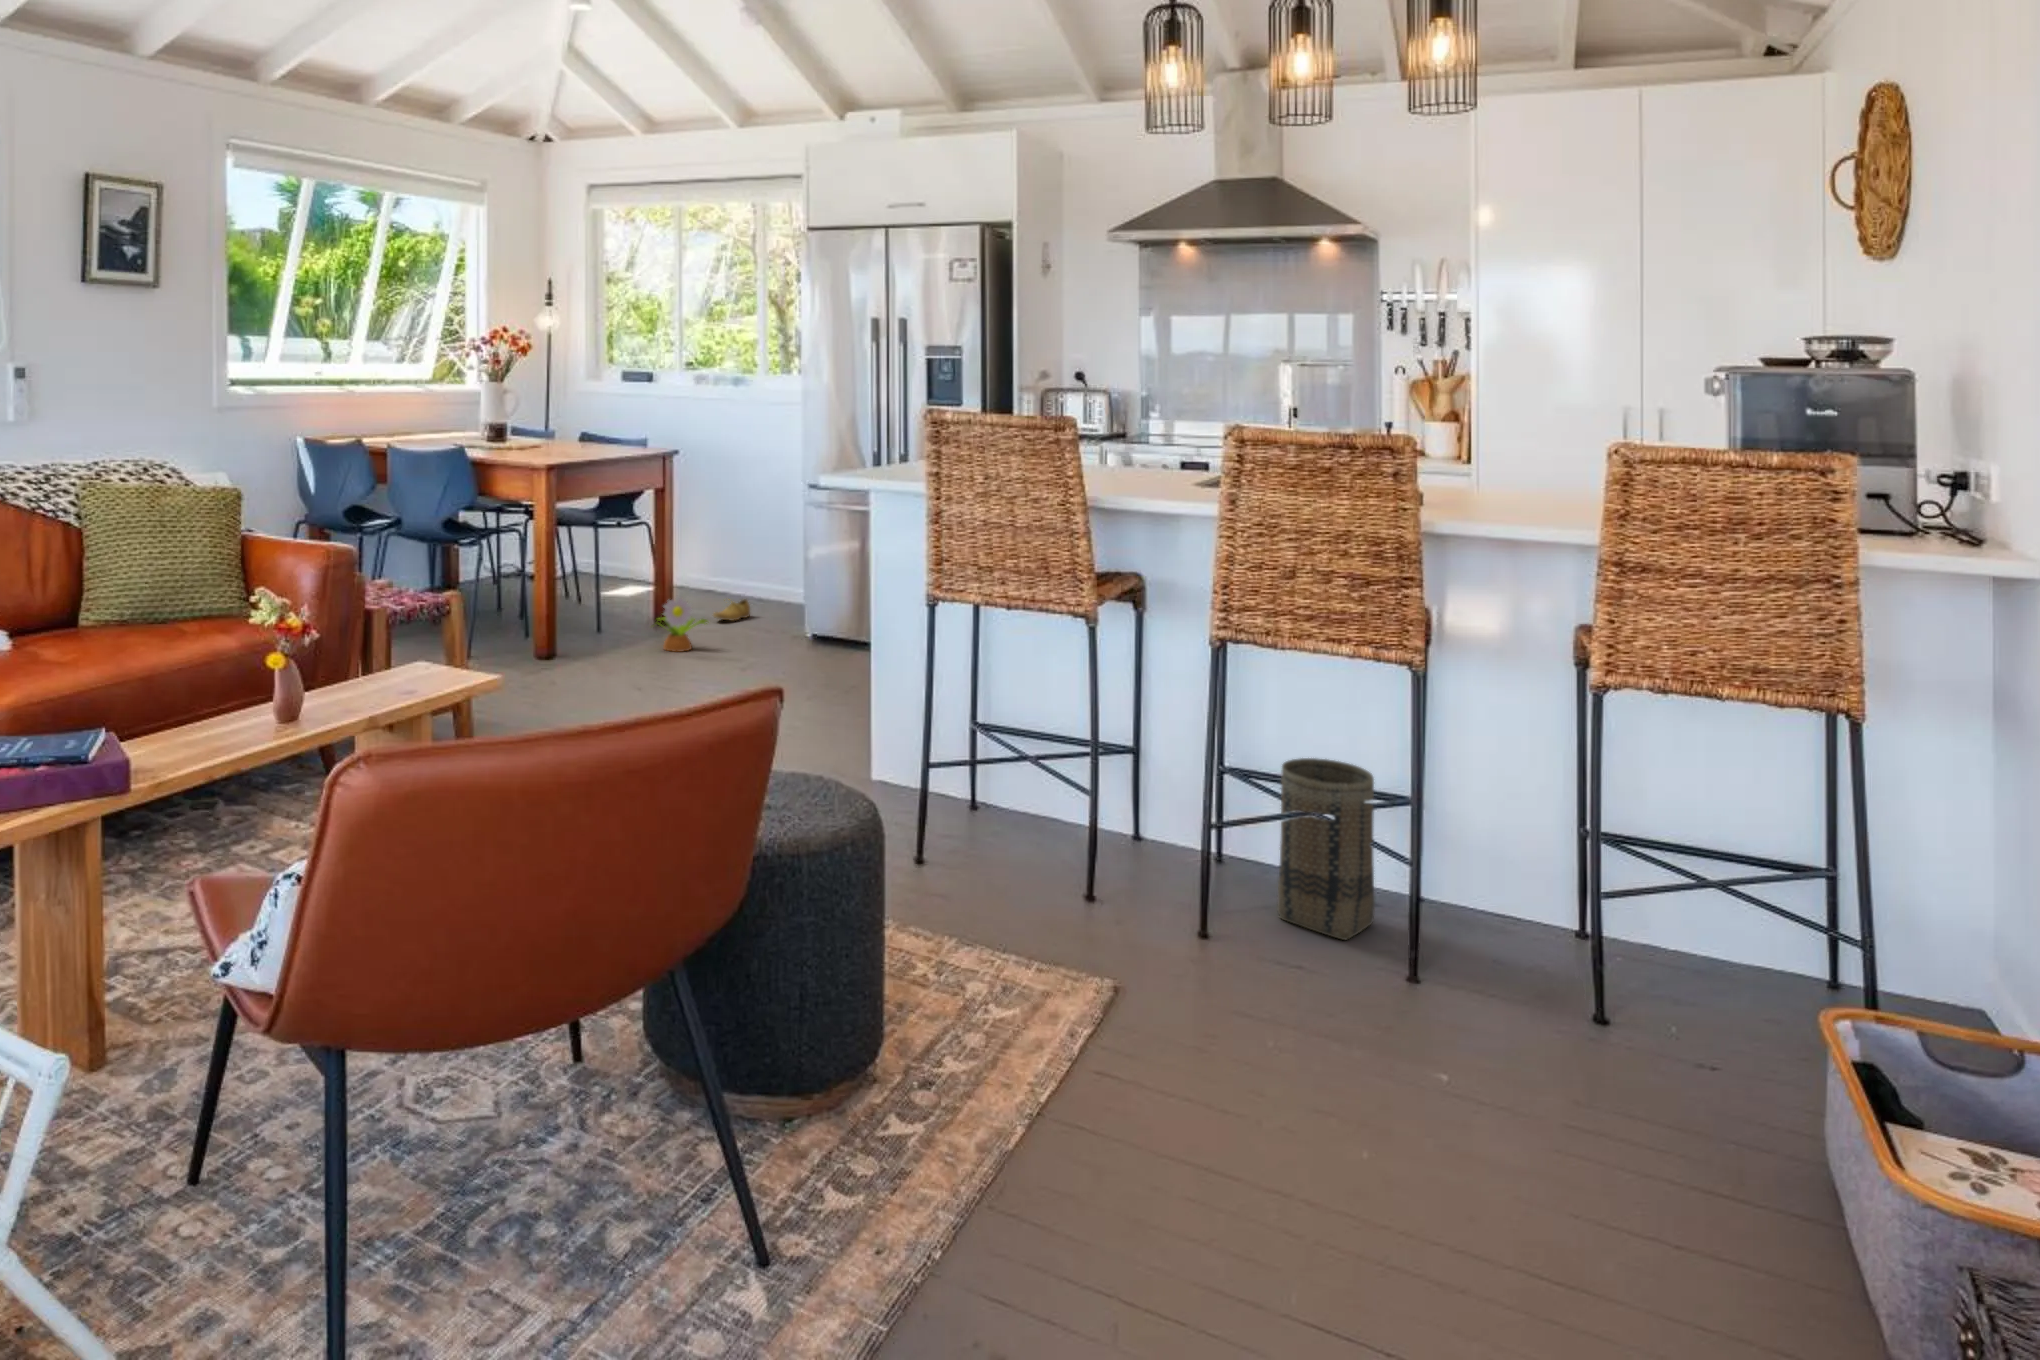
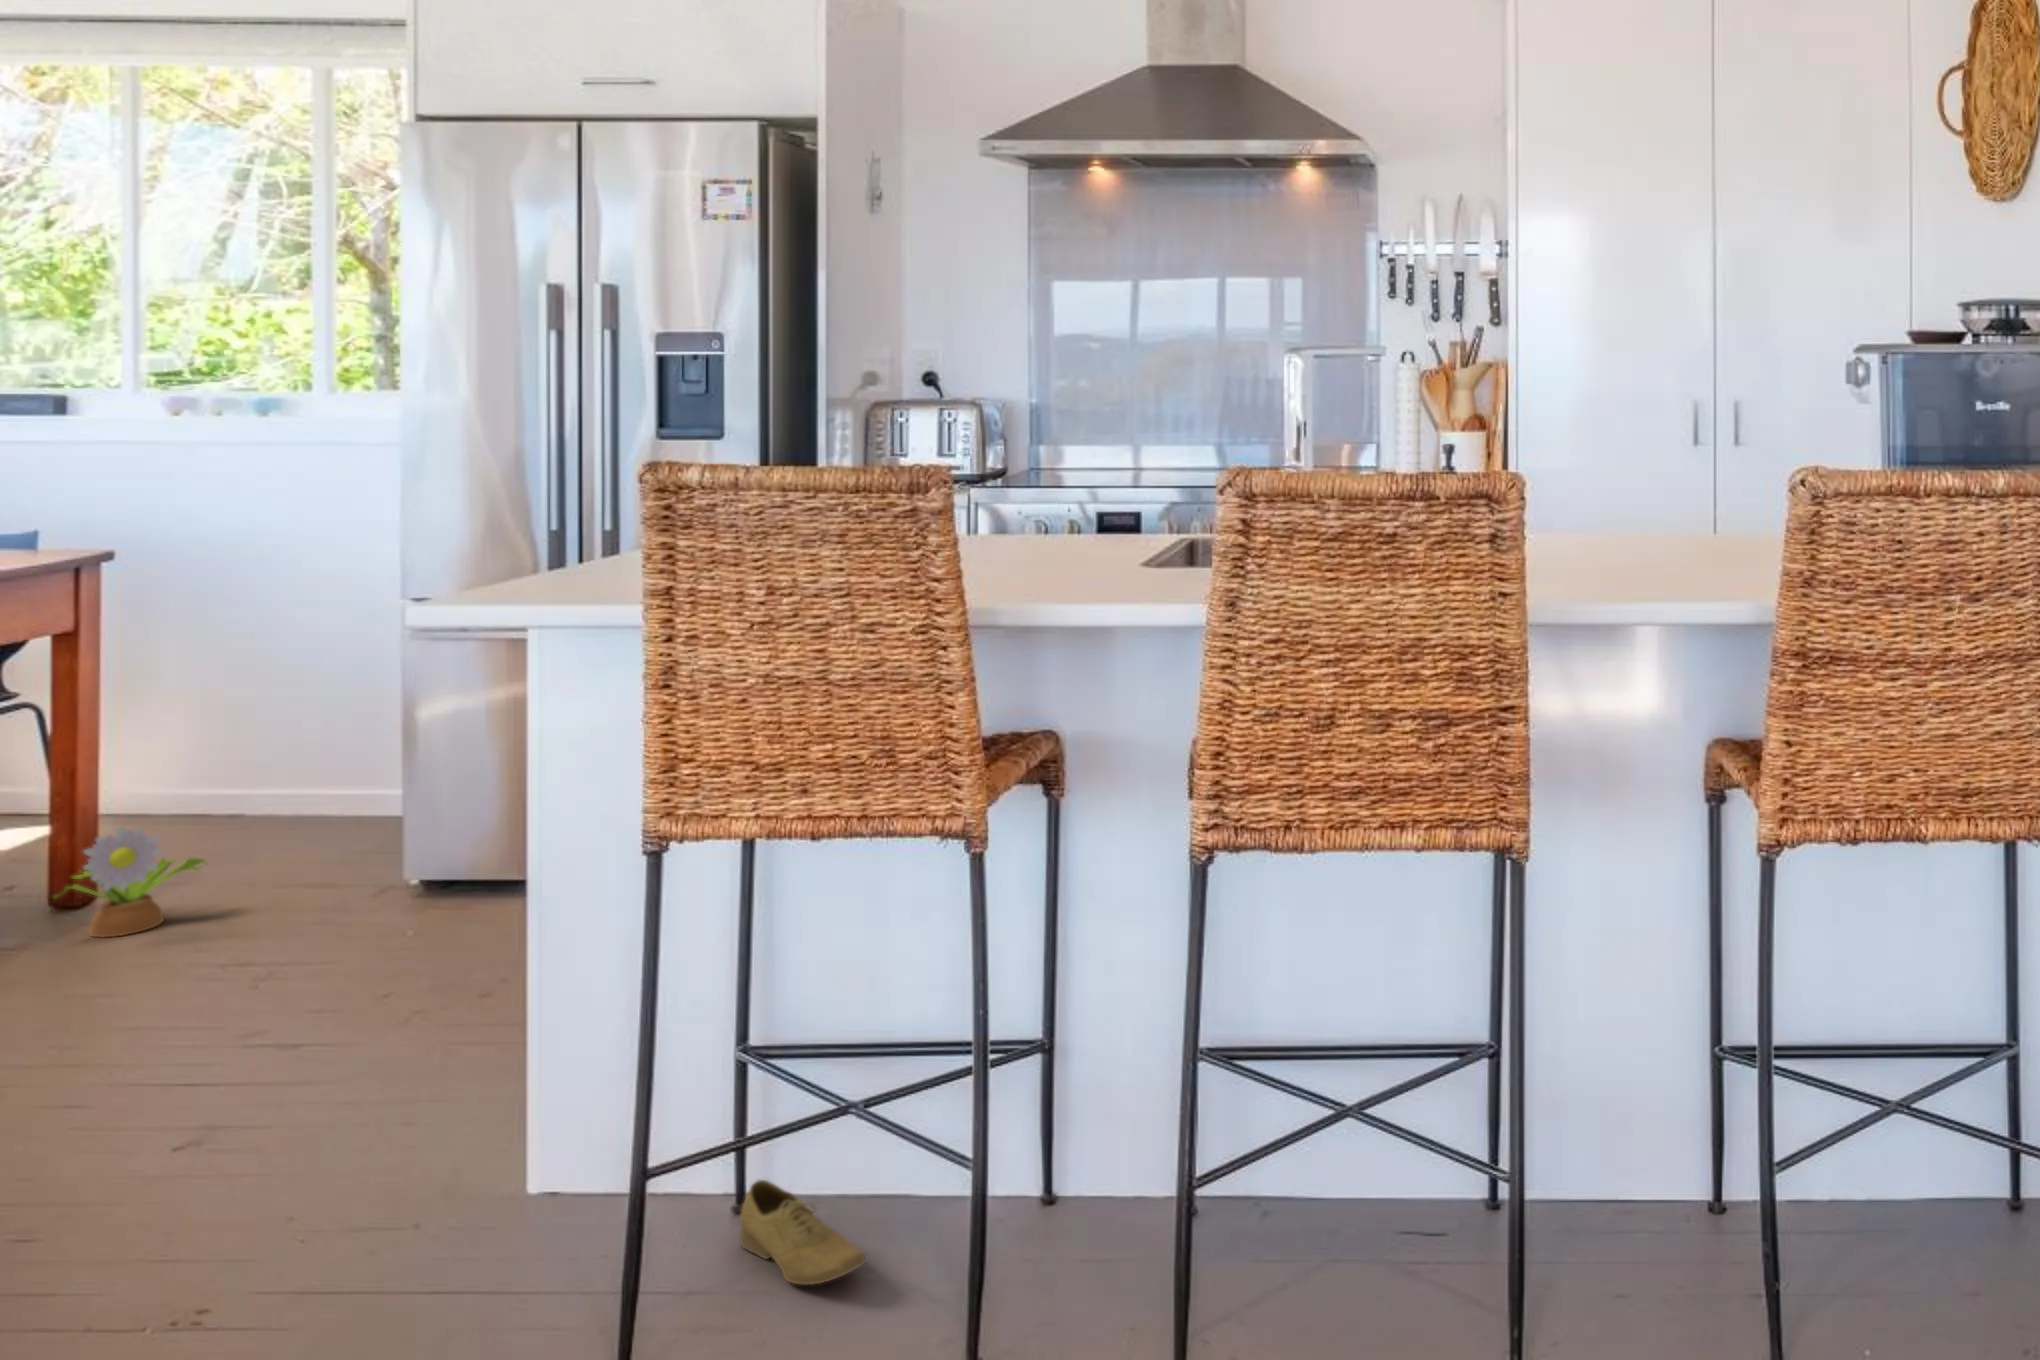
shoe: present [713,599,750,620] -> present [740,1180,865,1285]
basket: present [1278,758,1375,940] -> none [1298,992,1438,1300]

